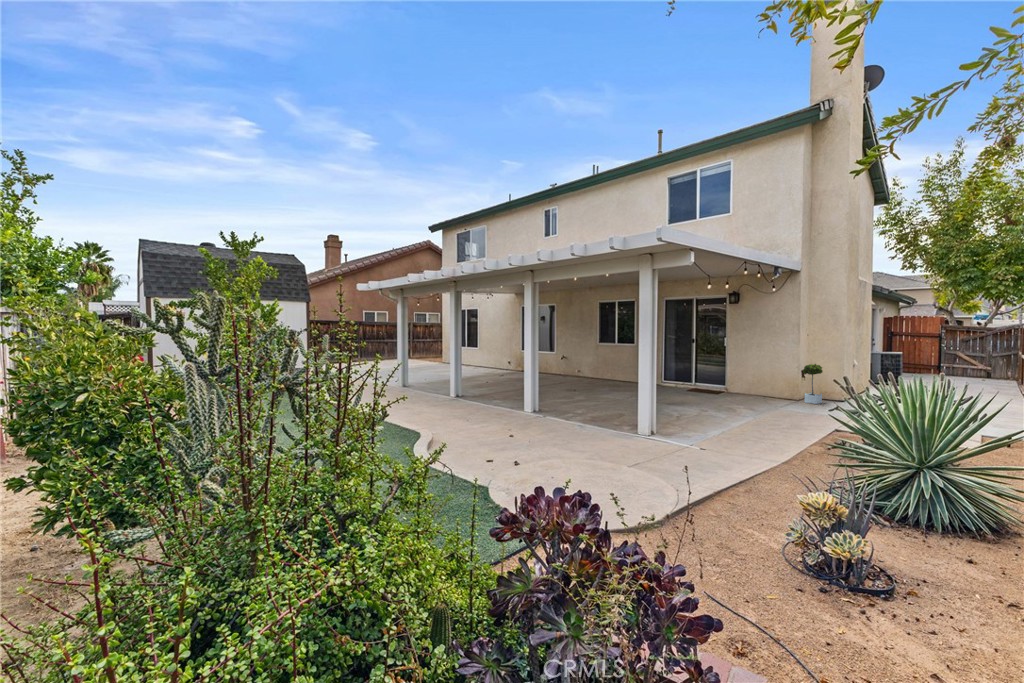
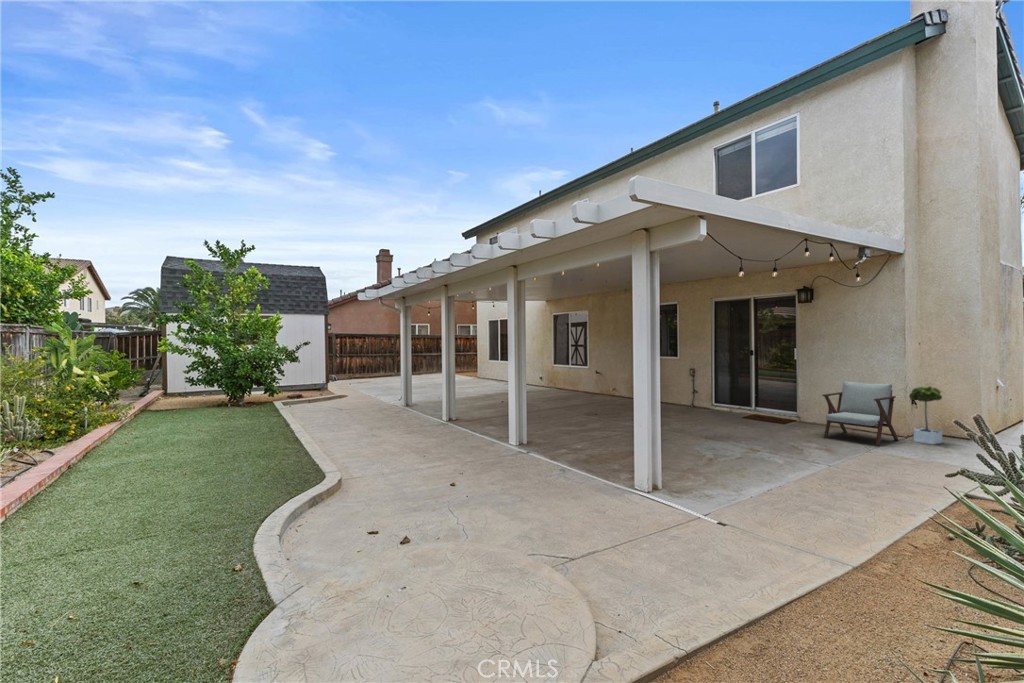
lounge chair: none [747,361,795,405] -> present [822,381,898,446]

